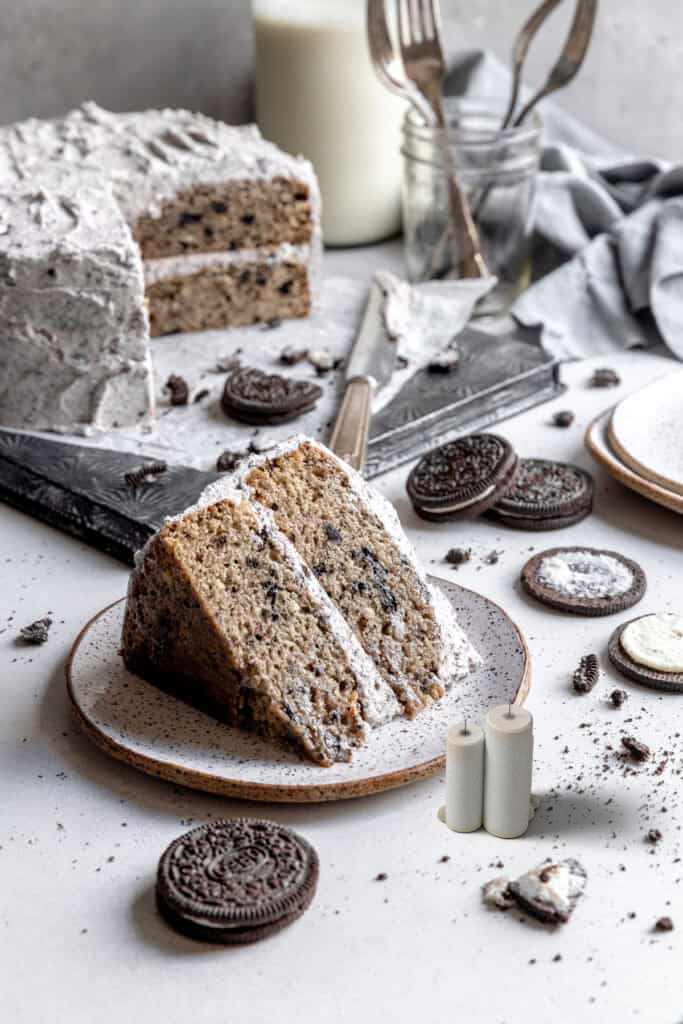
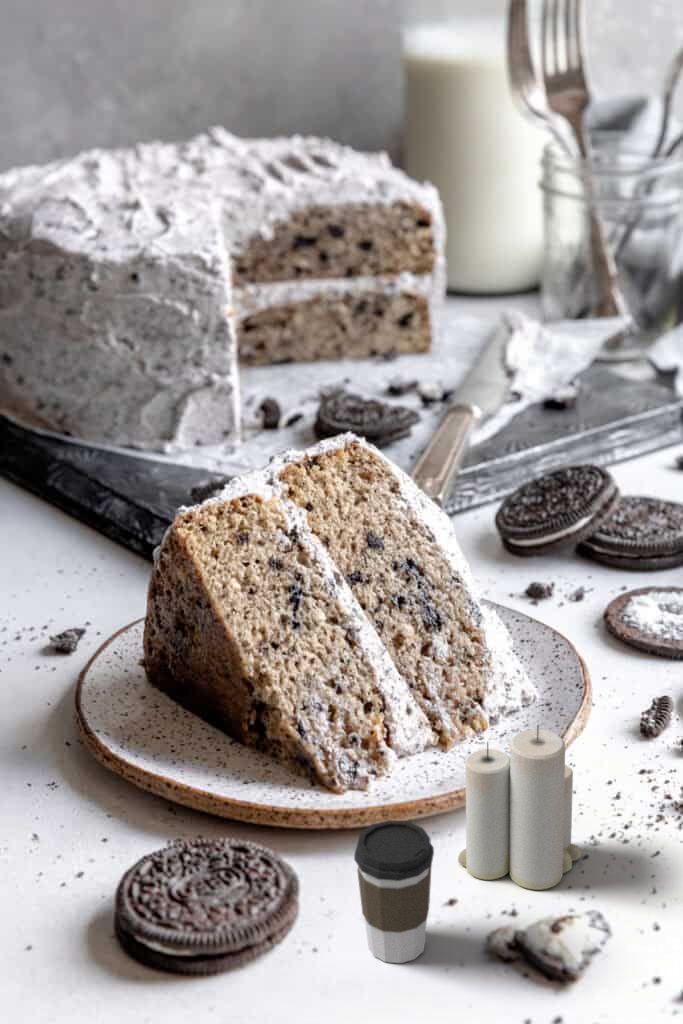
coffee cup: none [369,796,436,916] -> present [354,820,434,963]

